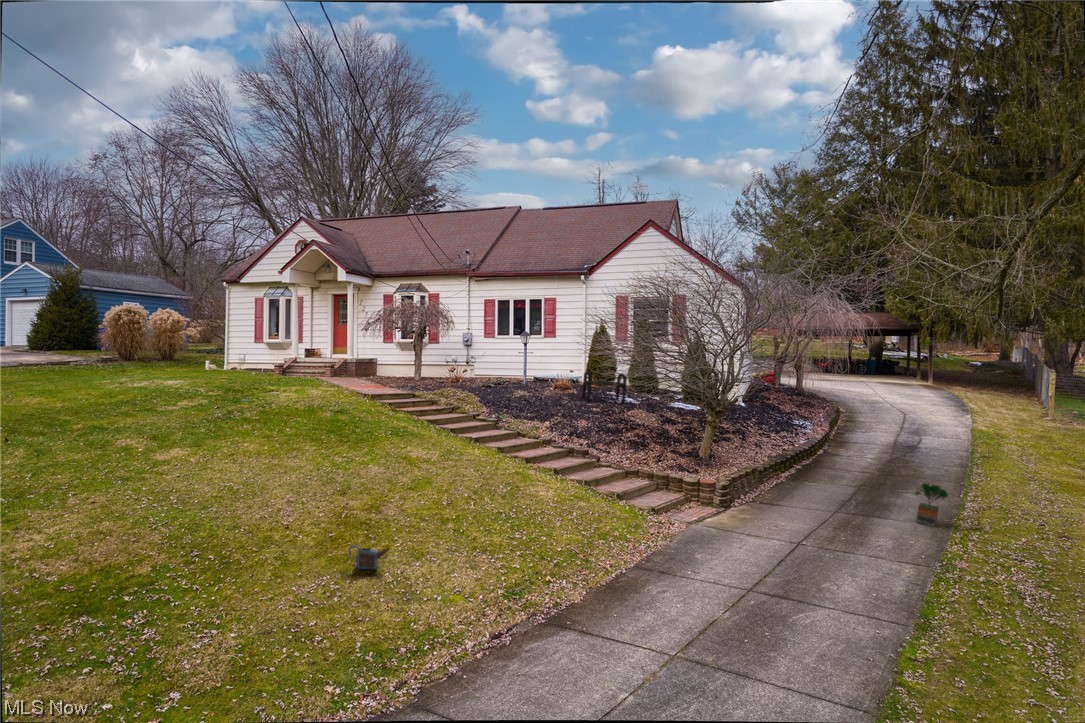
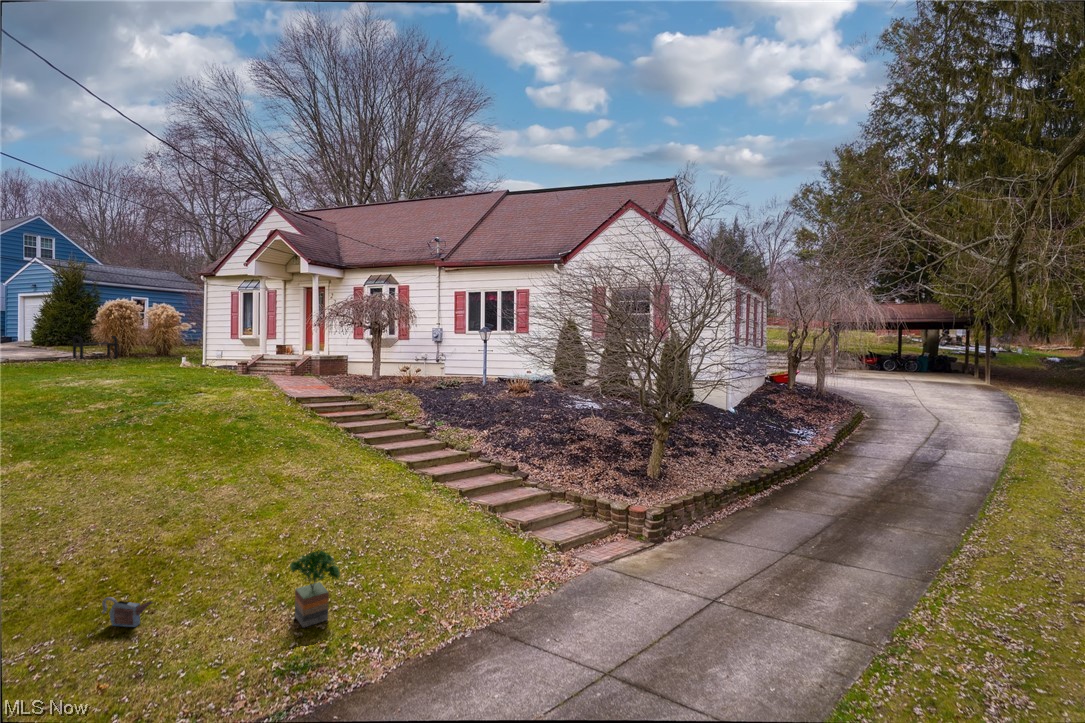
bench: present [582,371,627,403] -> present [73,335,118,359]
potted tree: present [915,483,948,527] -> present [290,550,340,628]

